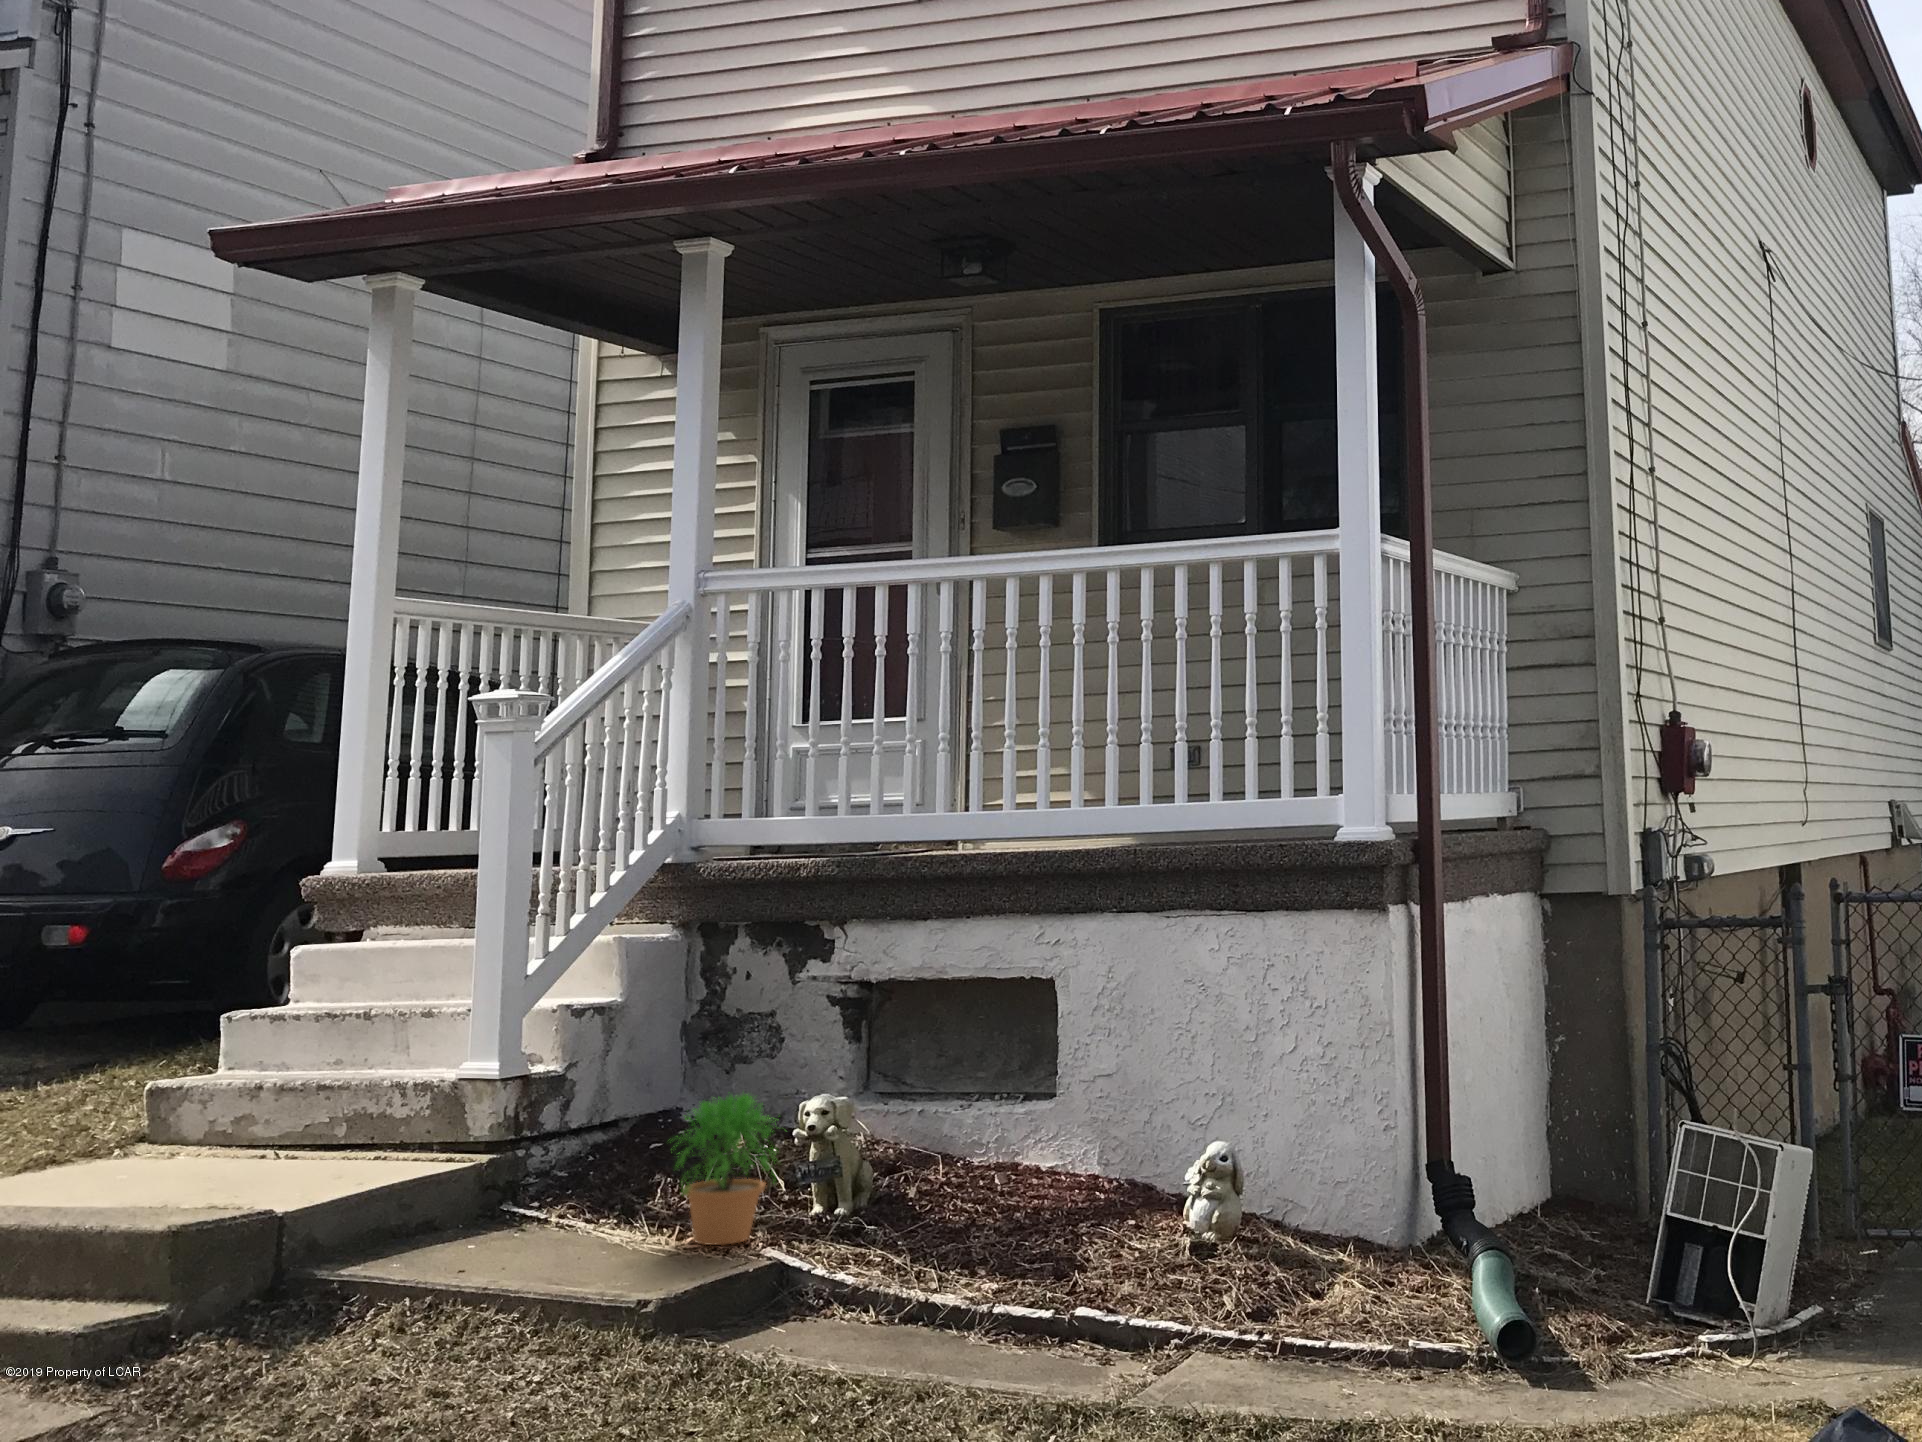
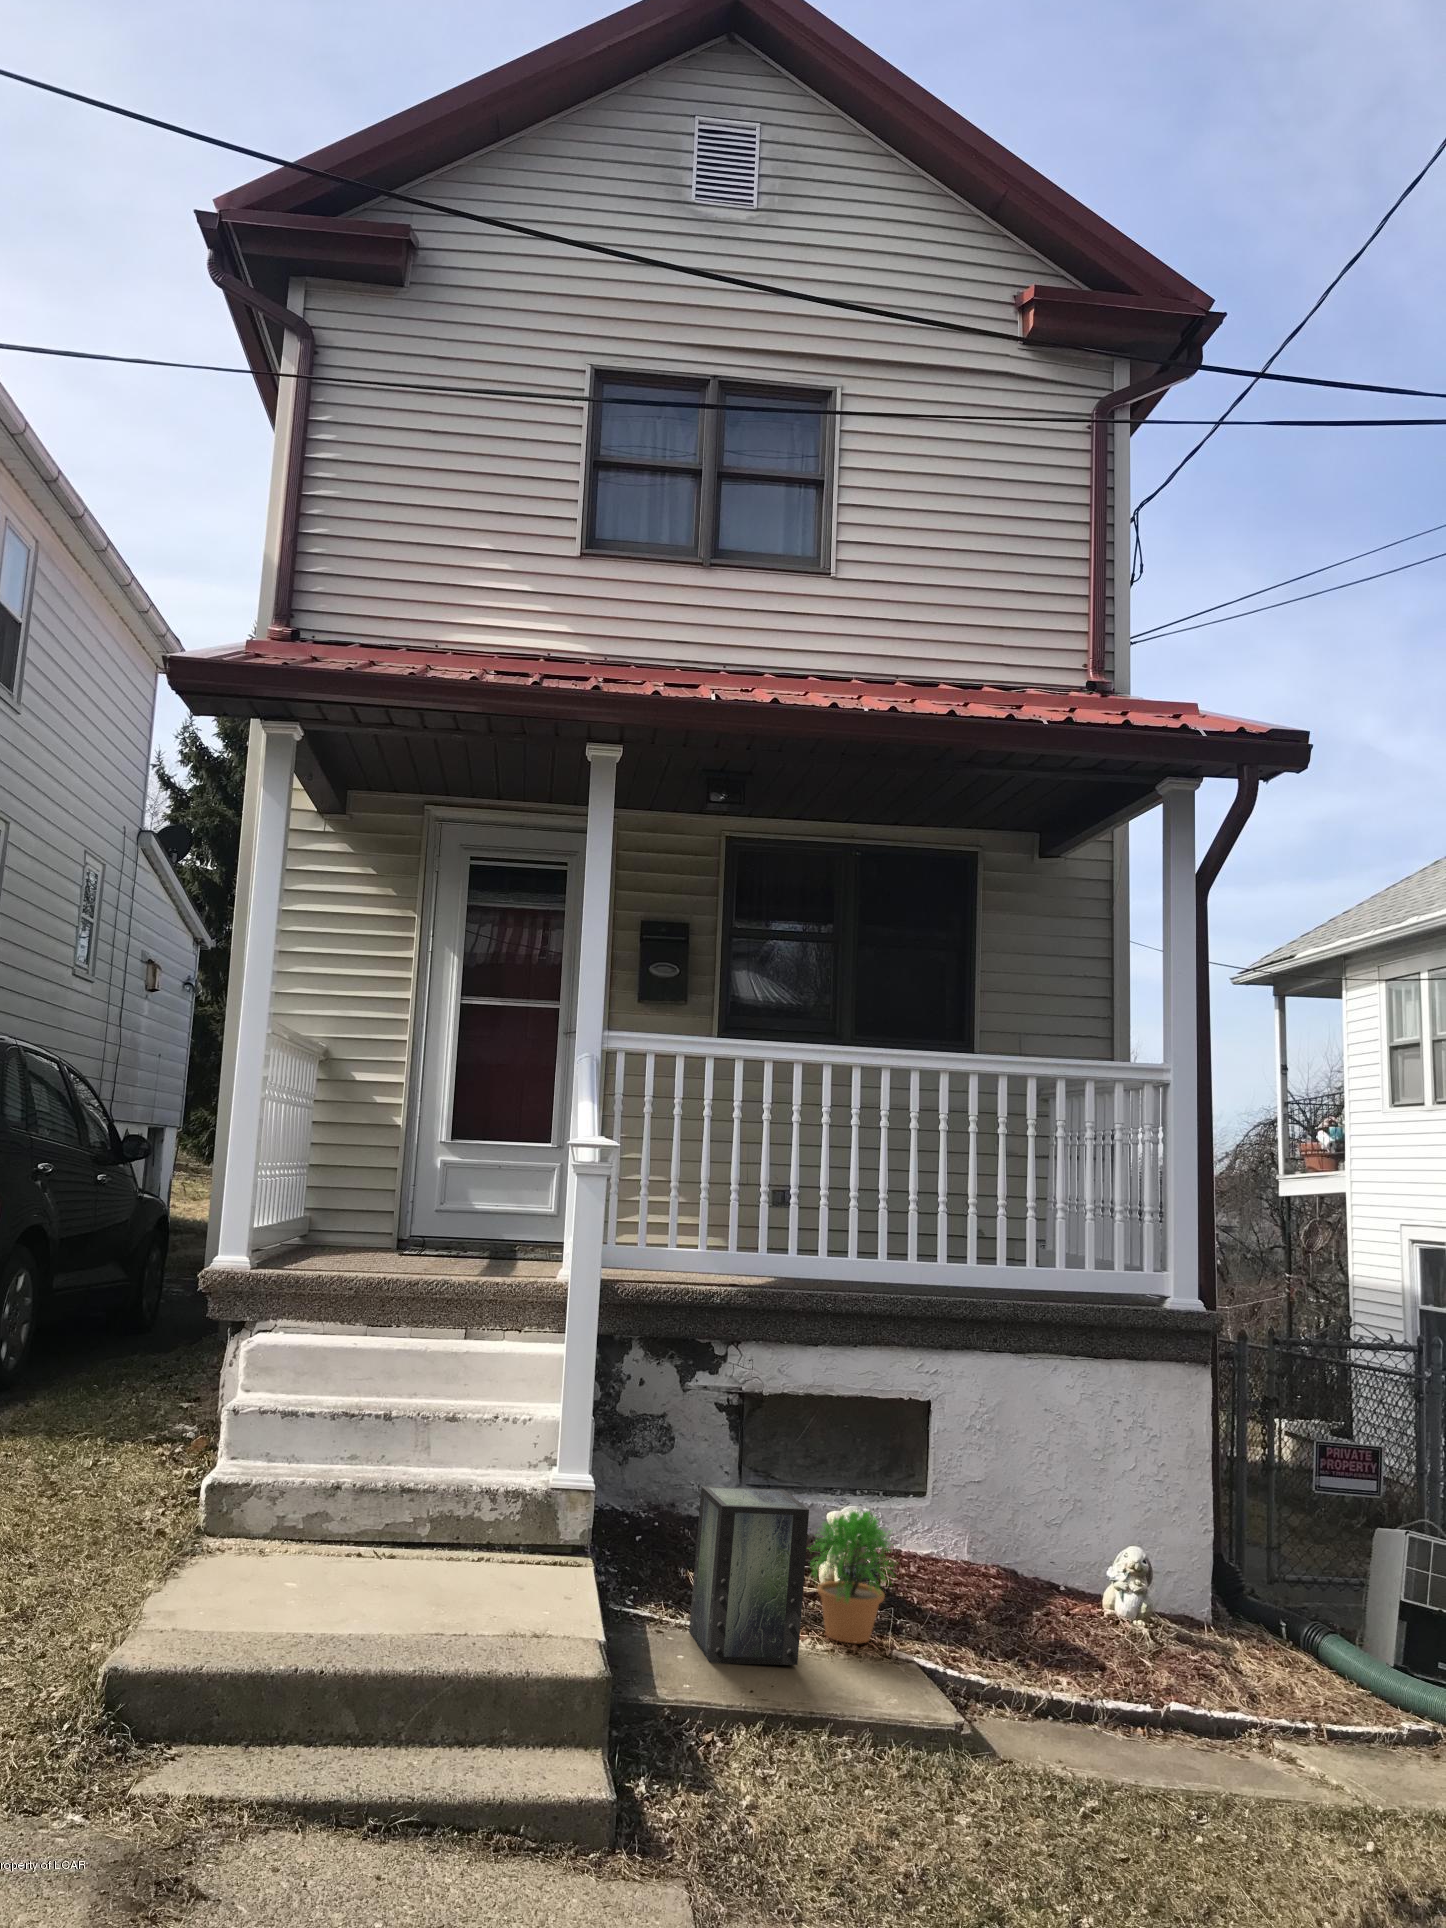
storage box: none [465,1065,623,1255] -> present [689,1486,809,1665]

